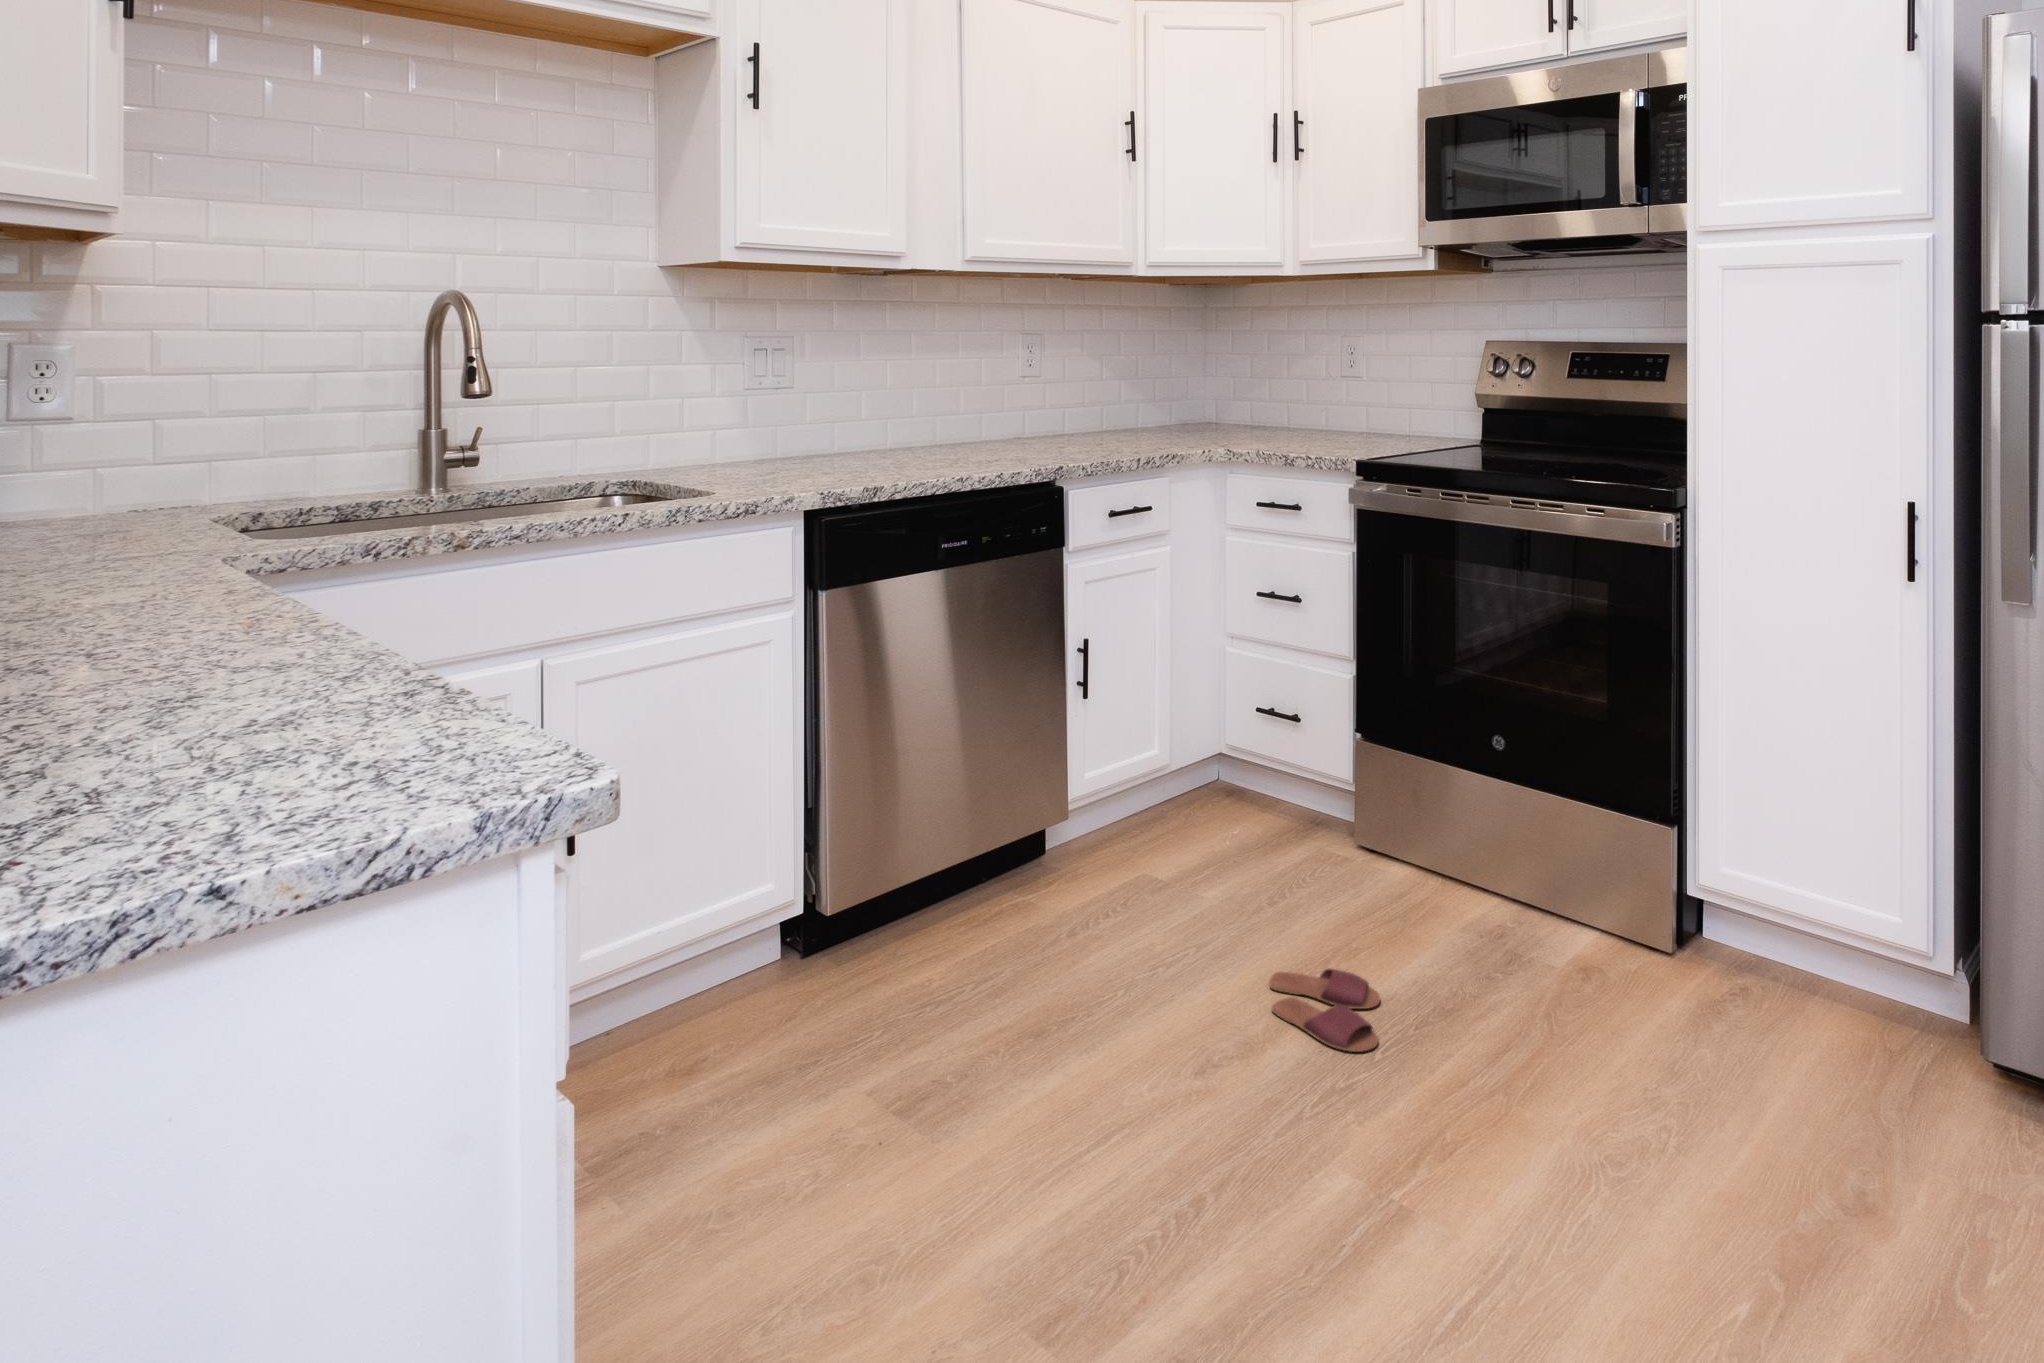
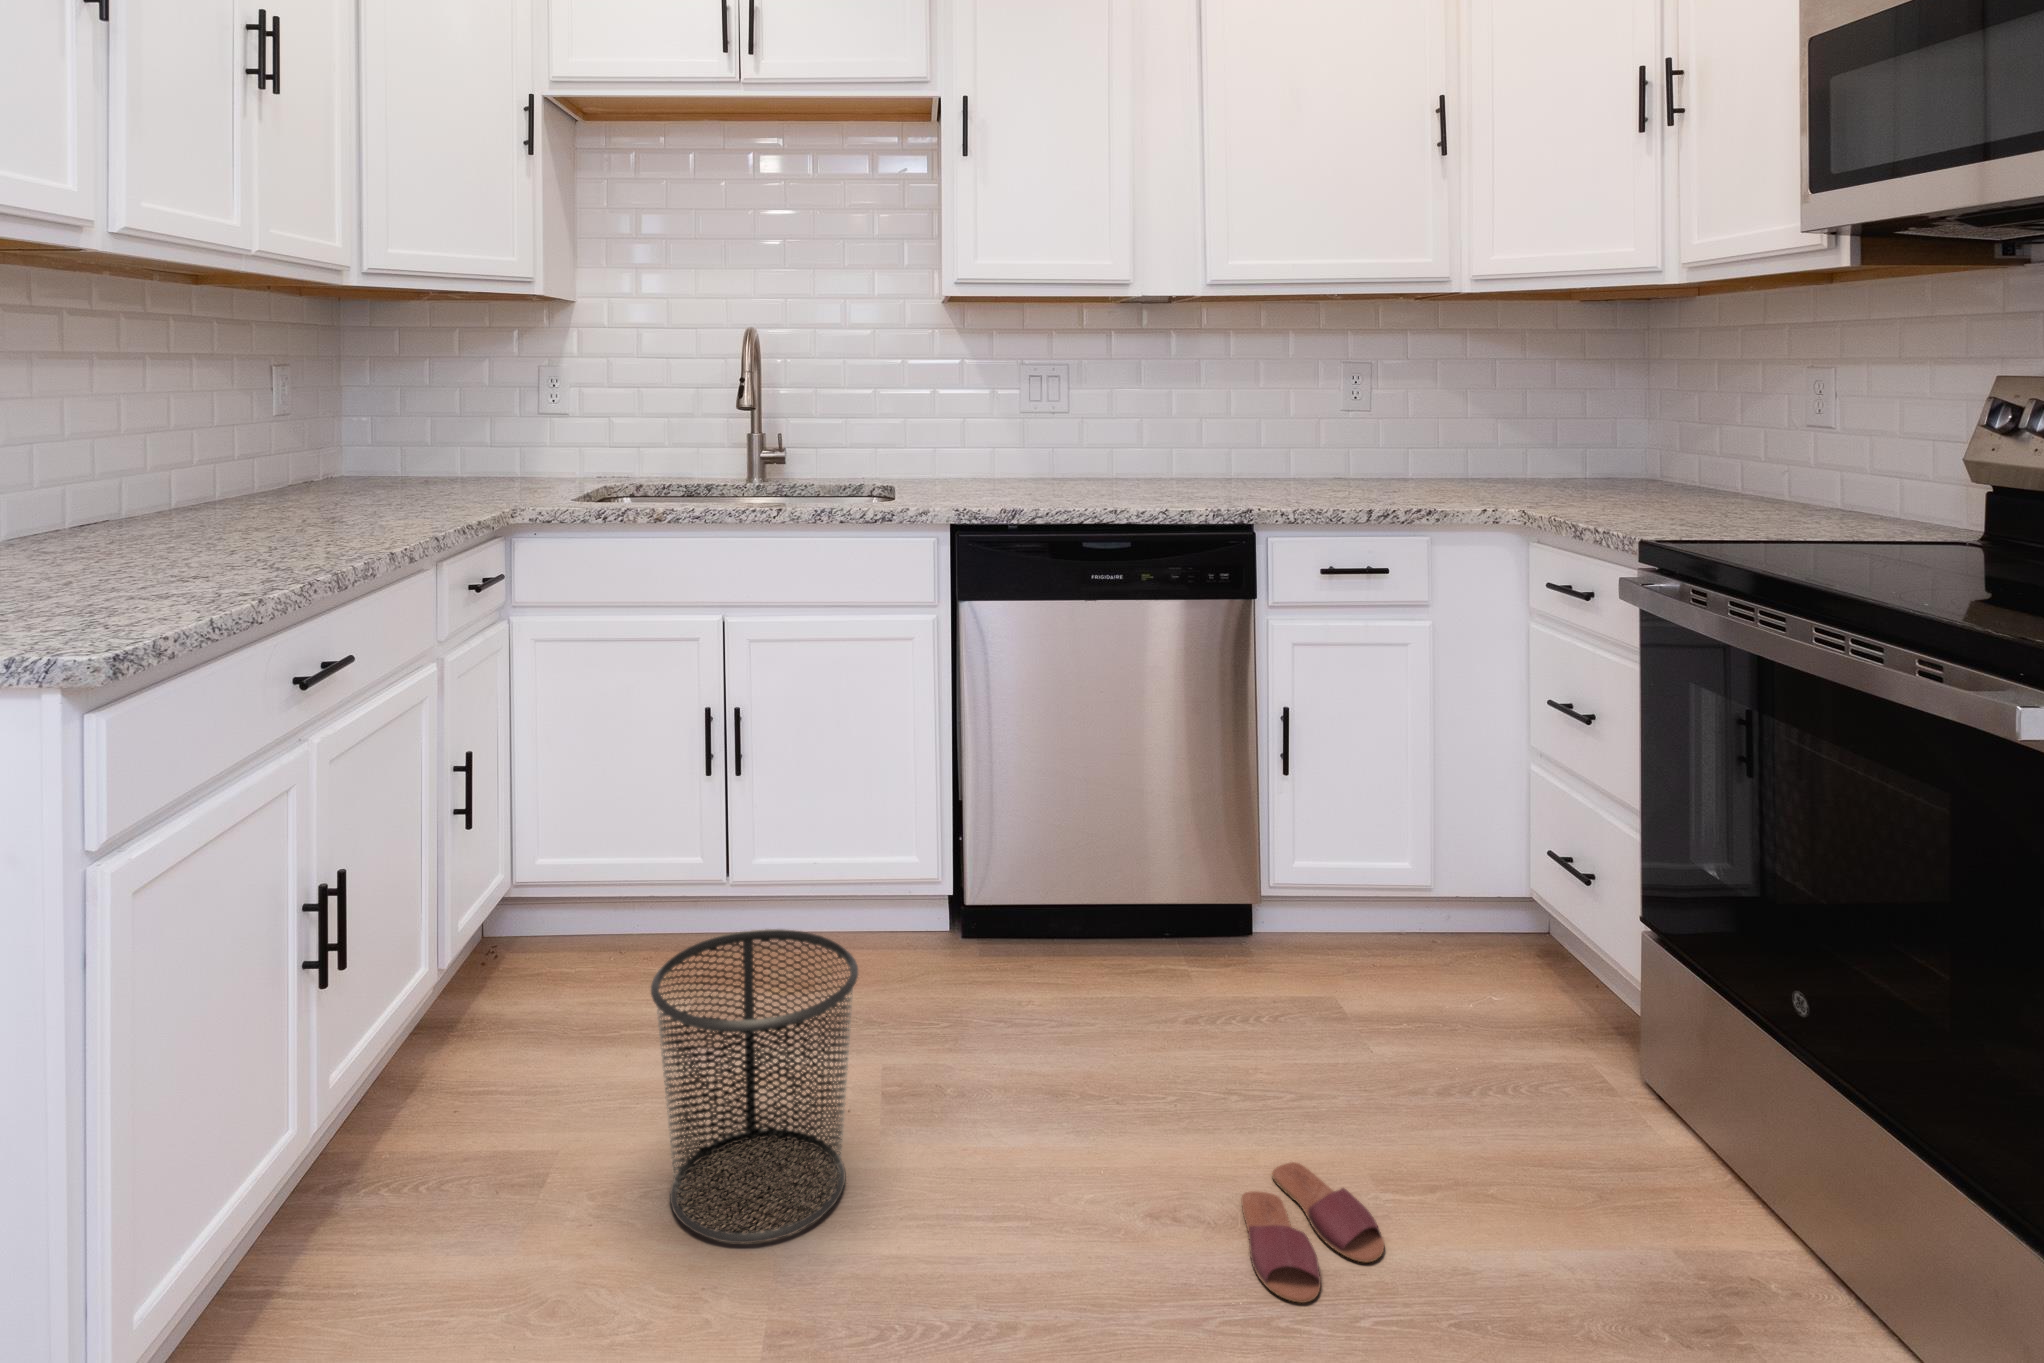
waste bin: none [789,943,1019,1292] -> present [651,929,858,1243]

